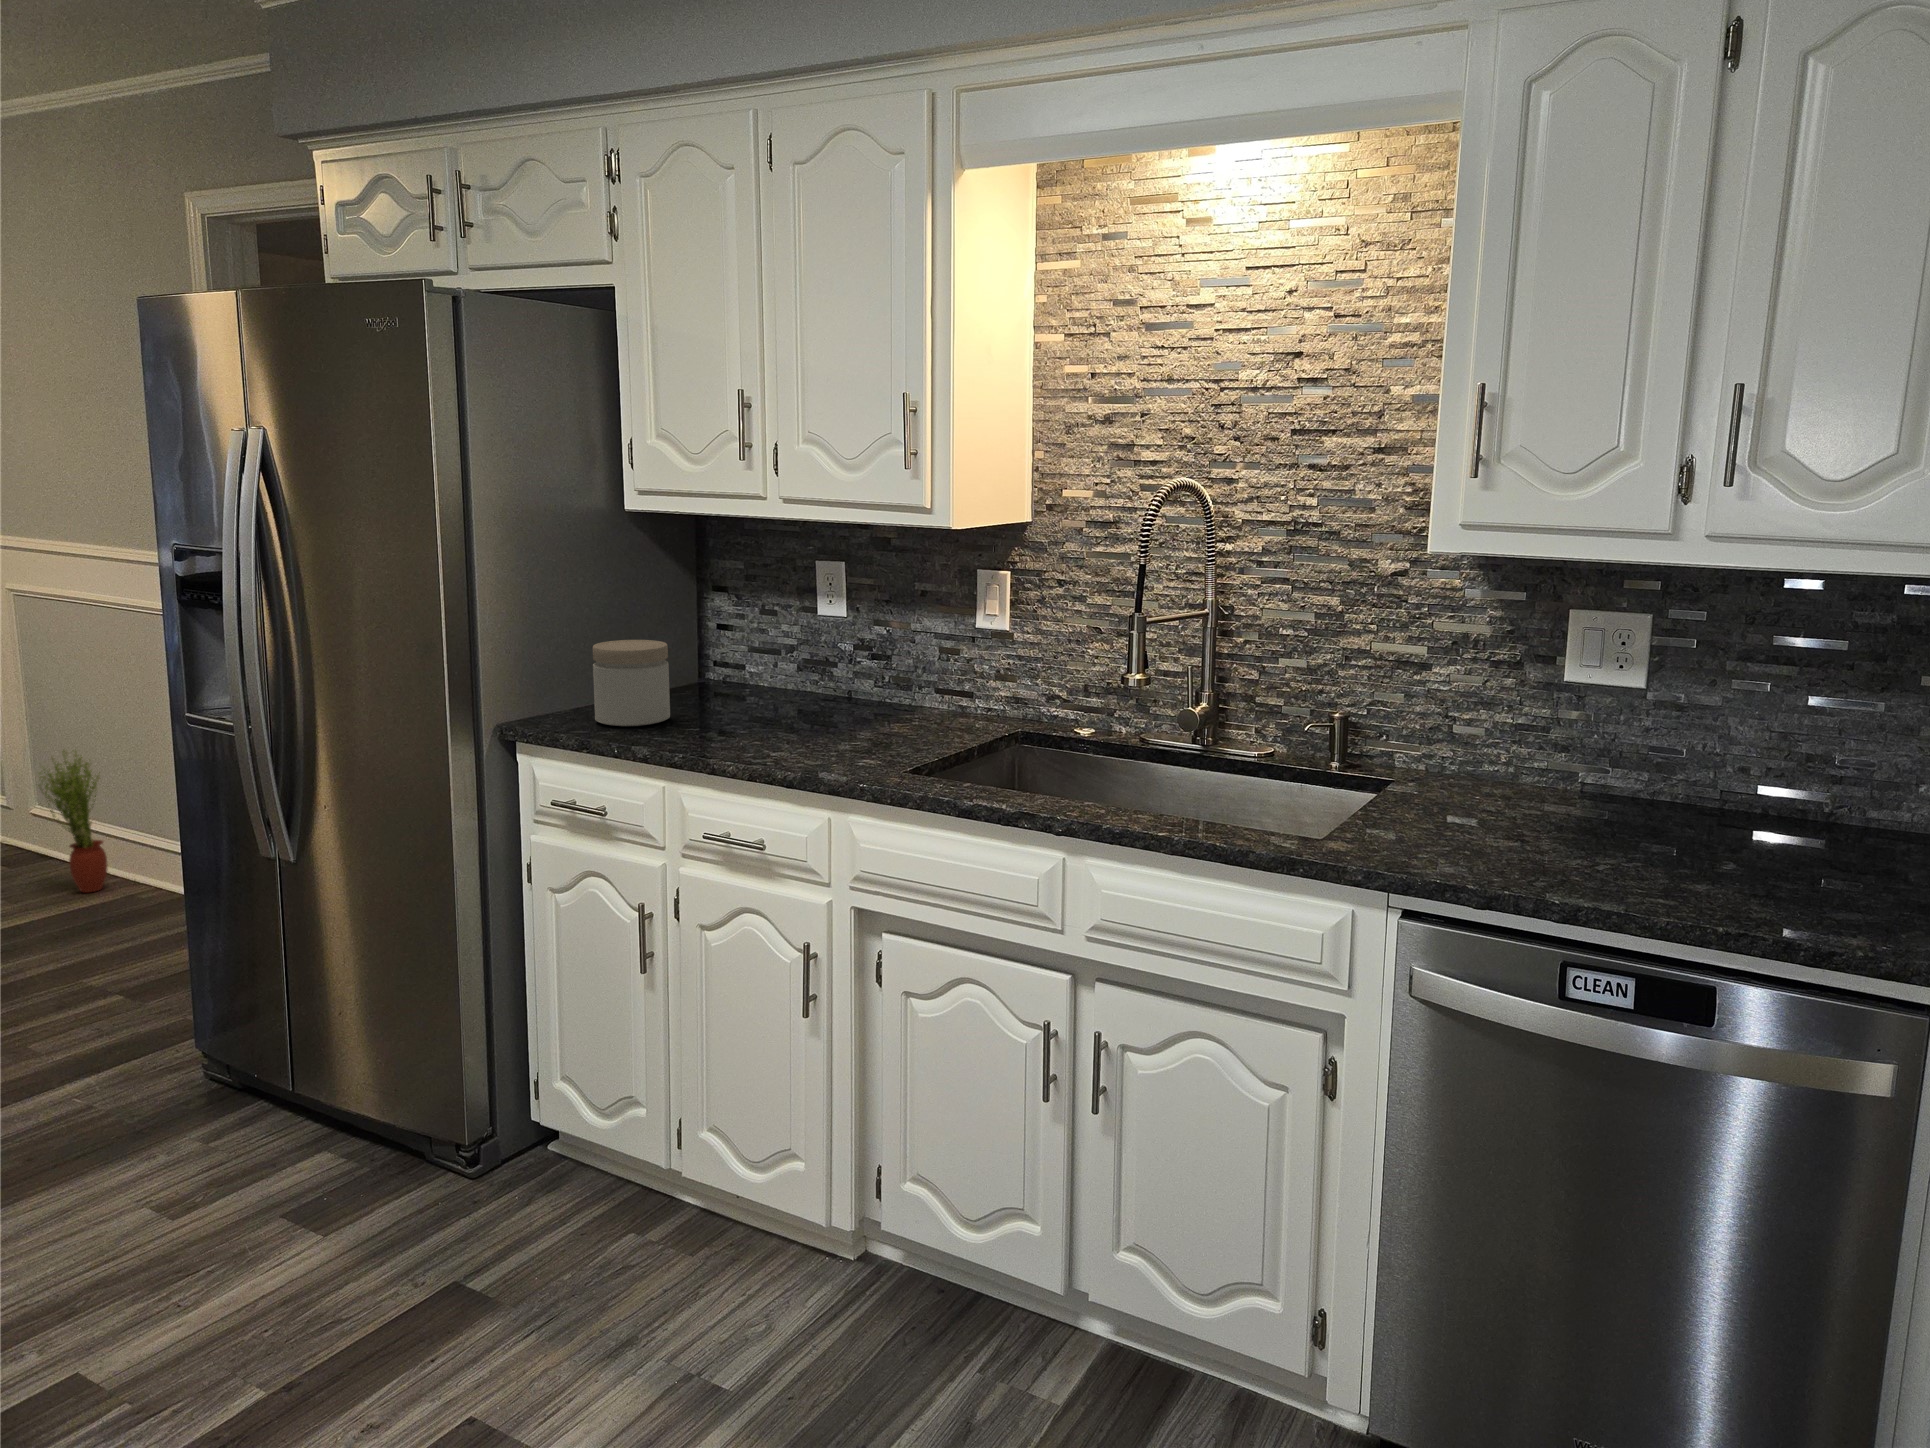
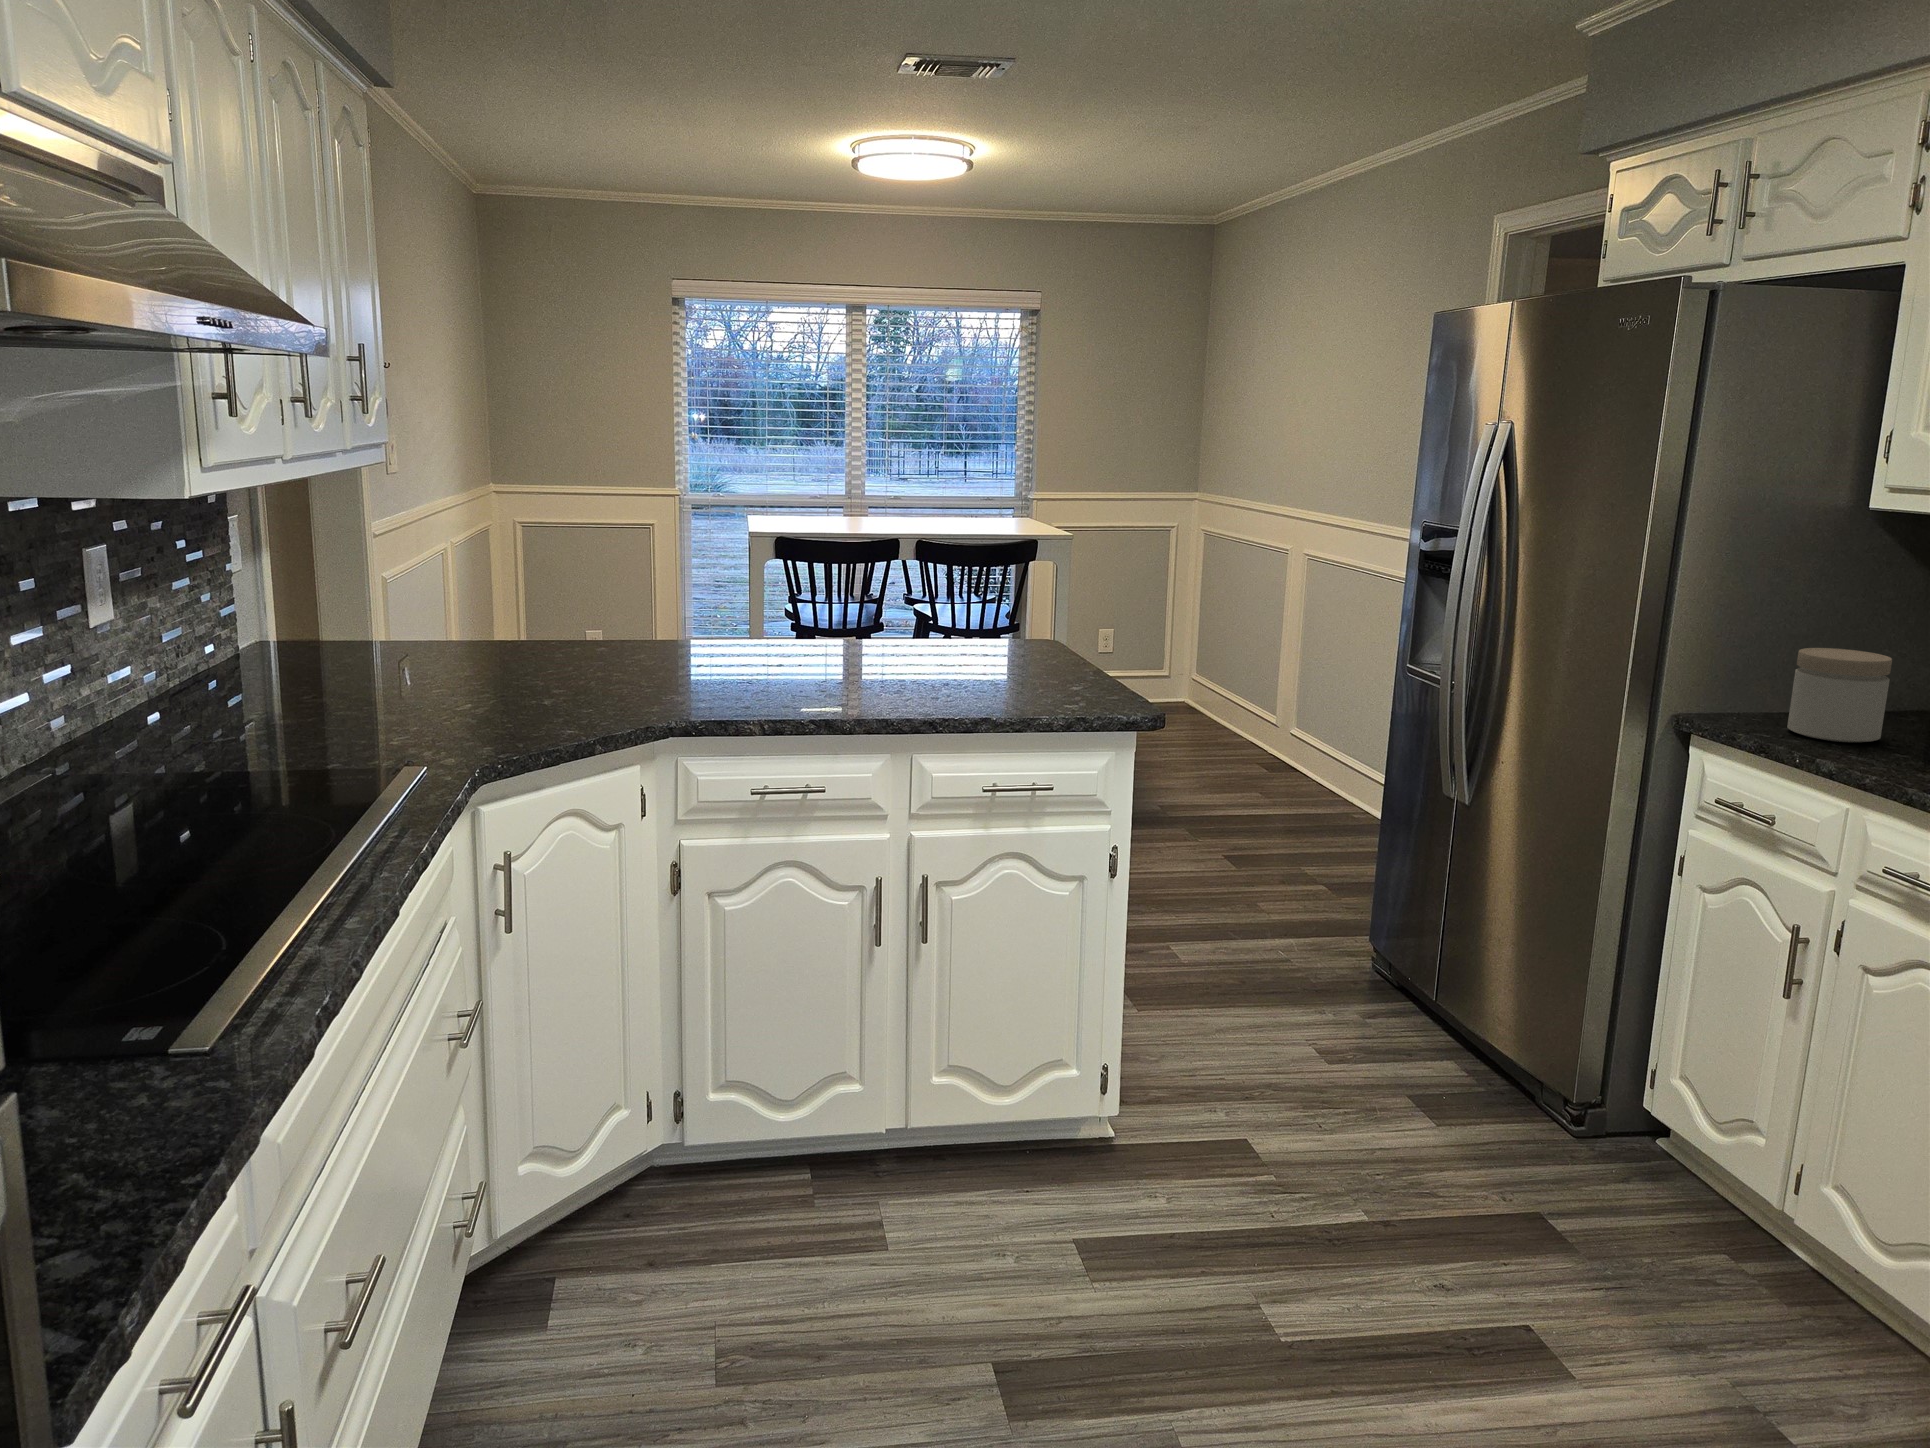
potted plant: present [38,751,108,892] -> none [1302,683,1346,802]

